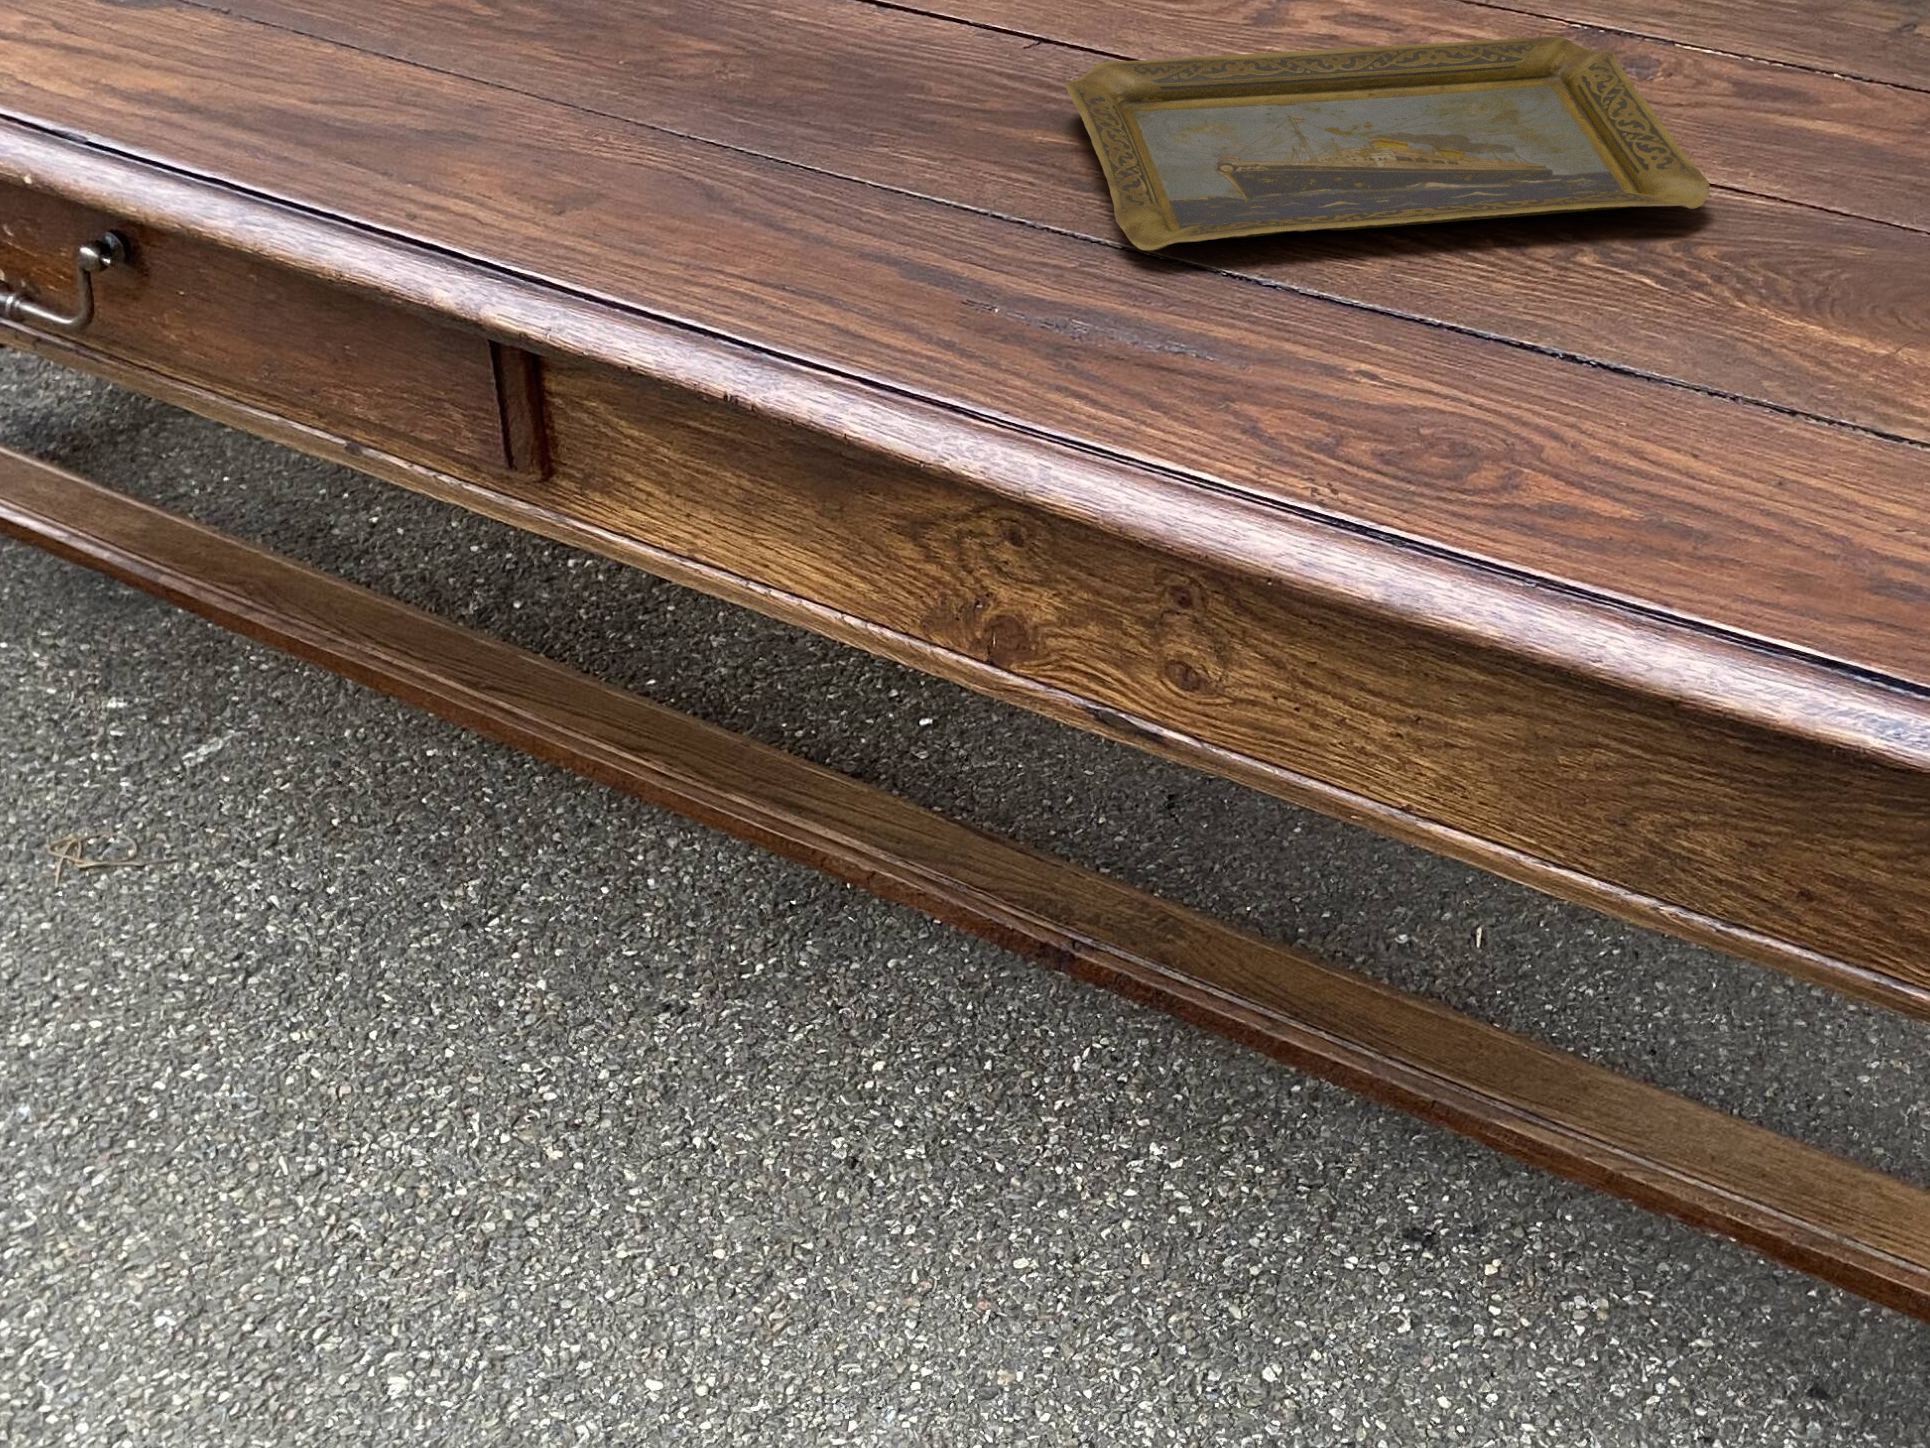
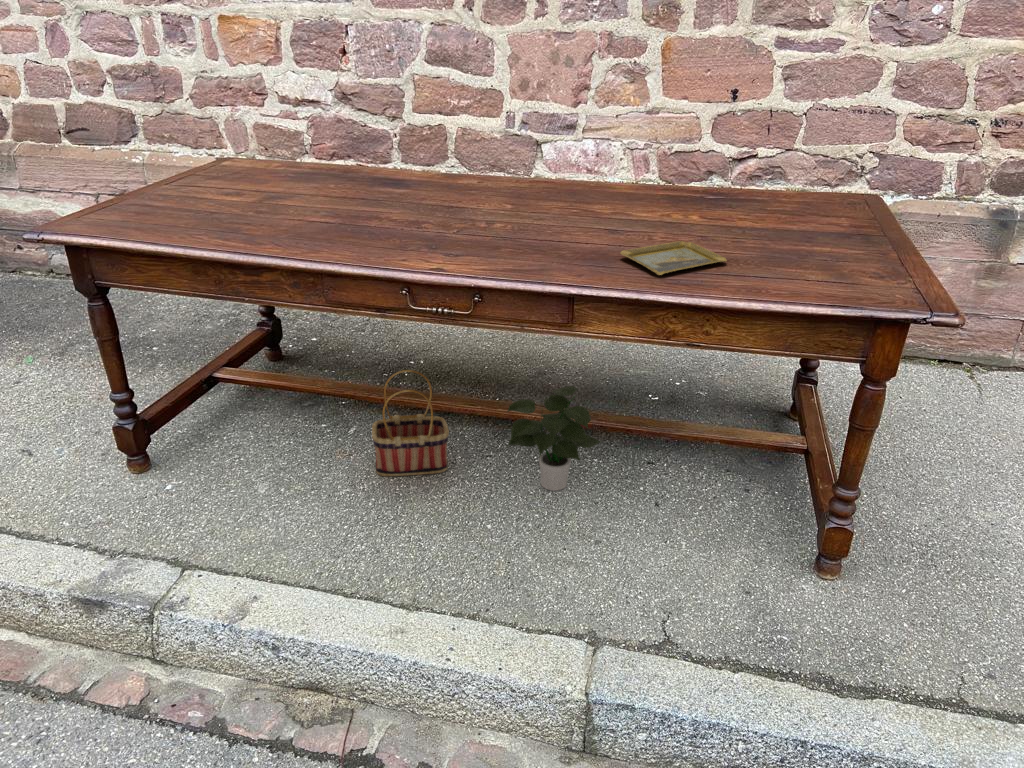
basket: none [102,528,491,1043] -> present [372,370,449,476]
potted plant: none [601,759,1123,1276] -> present [507,386,601,491]

